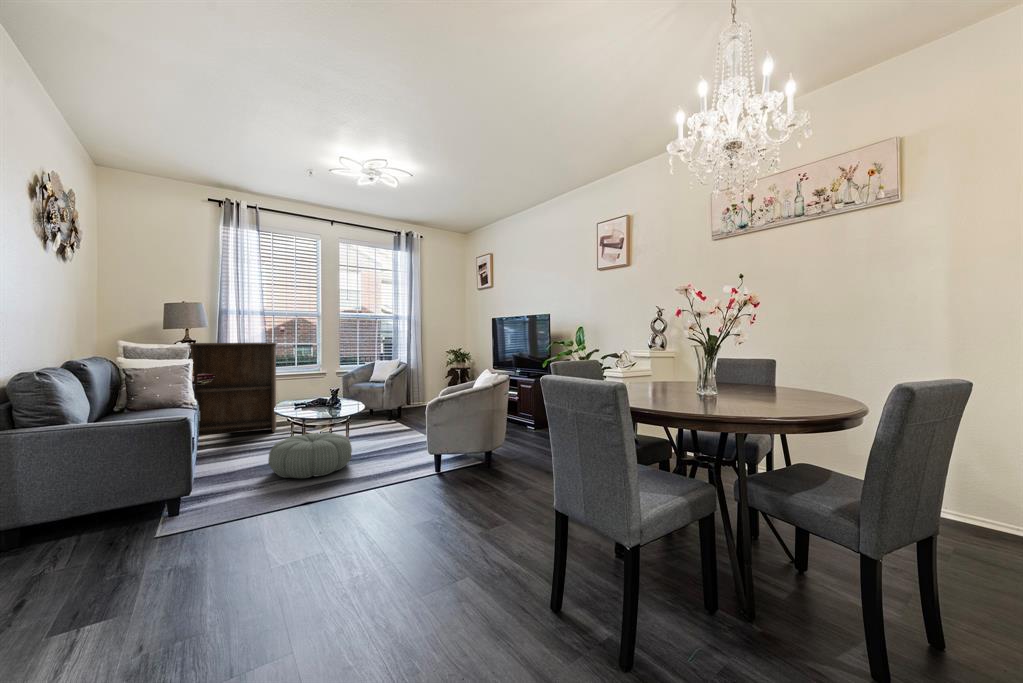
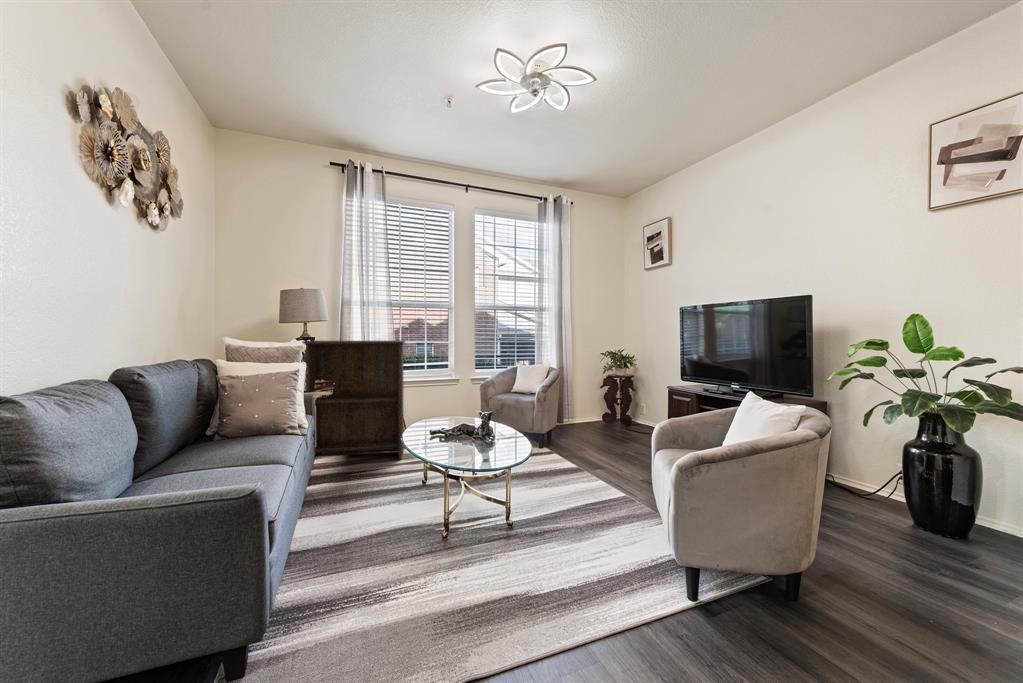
pouf: present [268,433,352,478] -> none [395,487,523,583]

